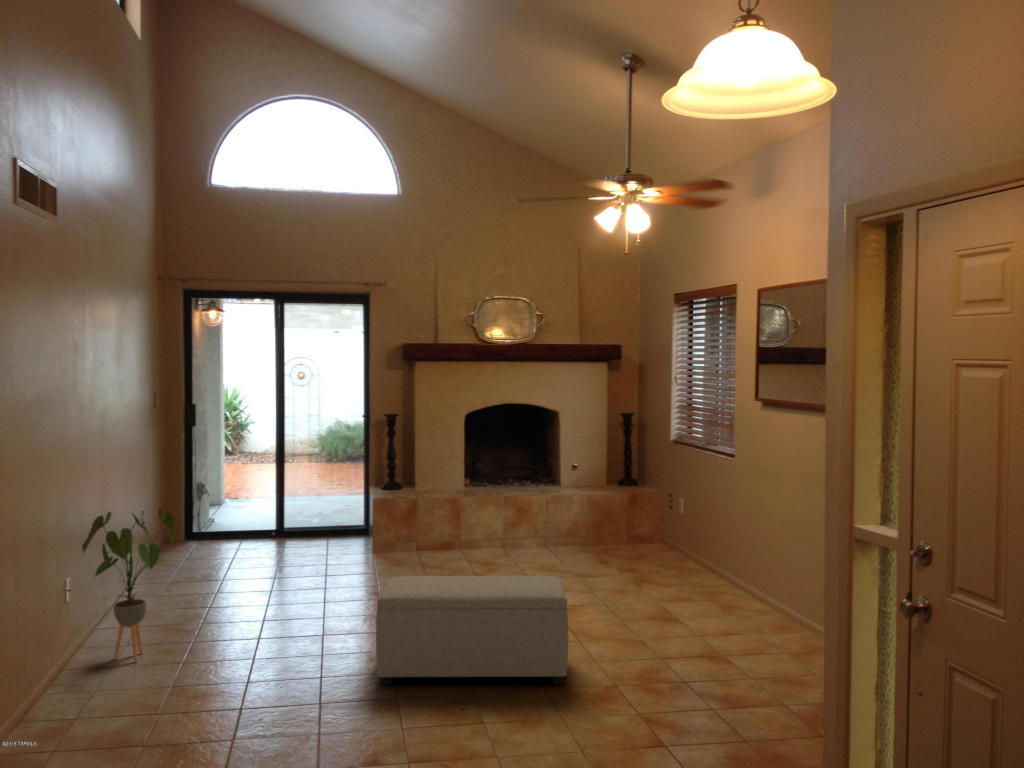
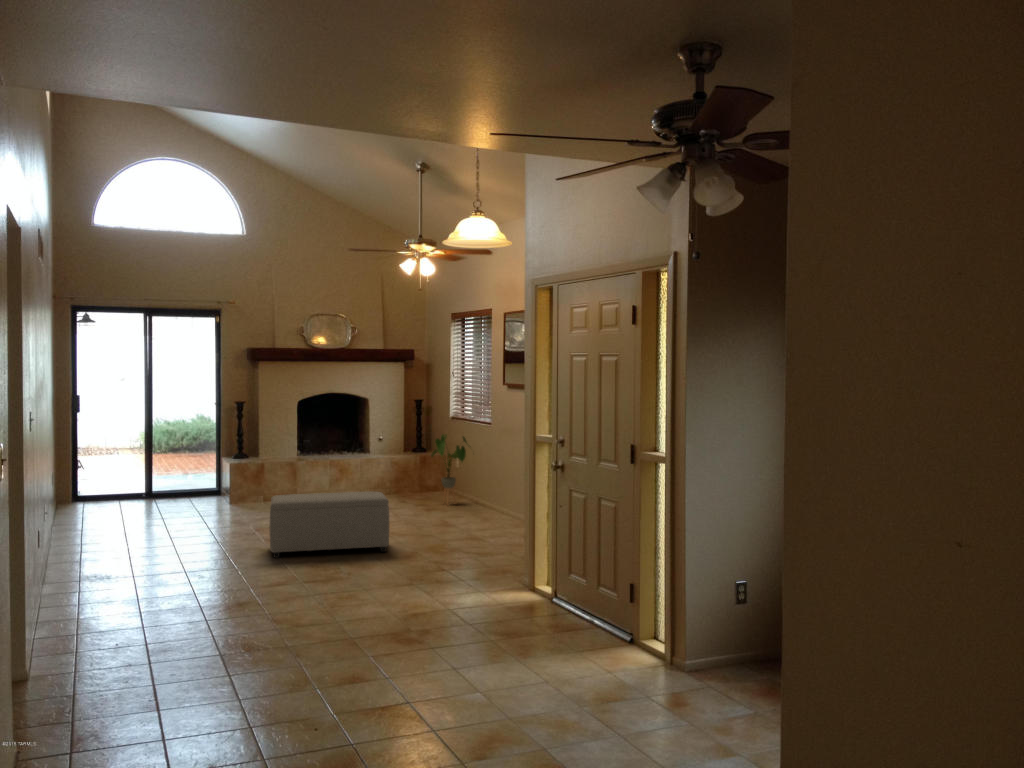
house plant: present [82,508,175,662] -> present [431,435,467,503]

